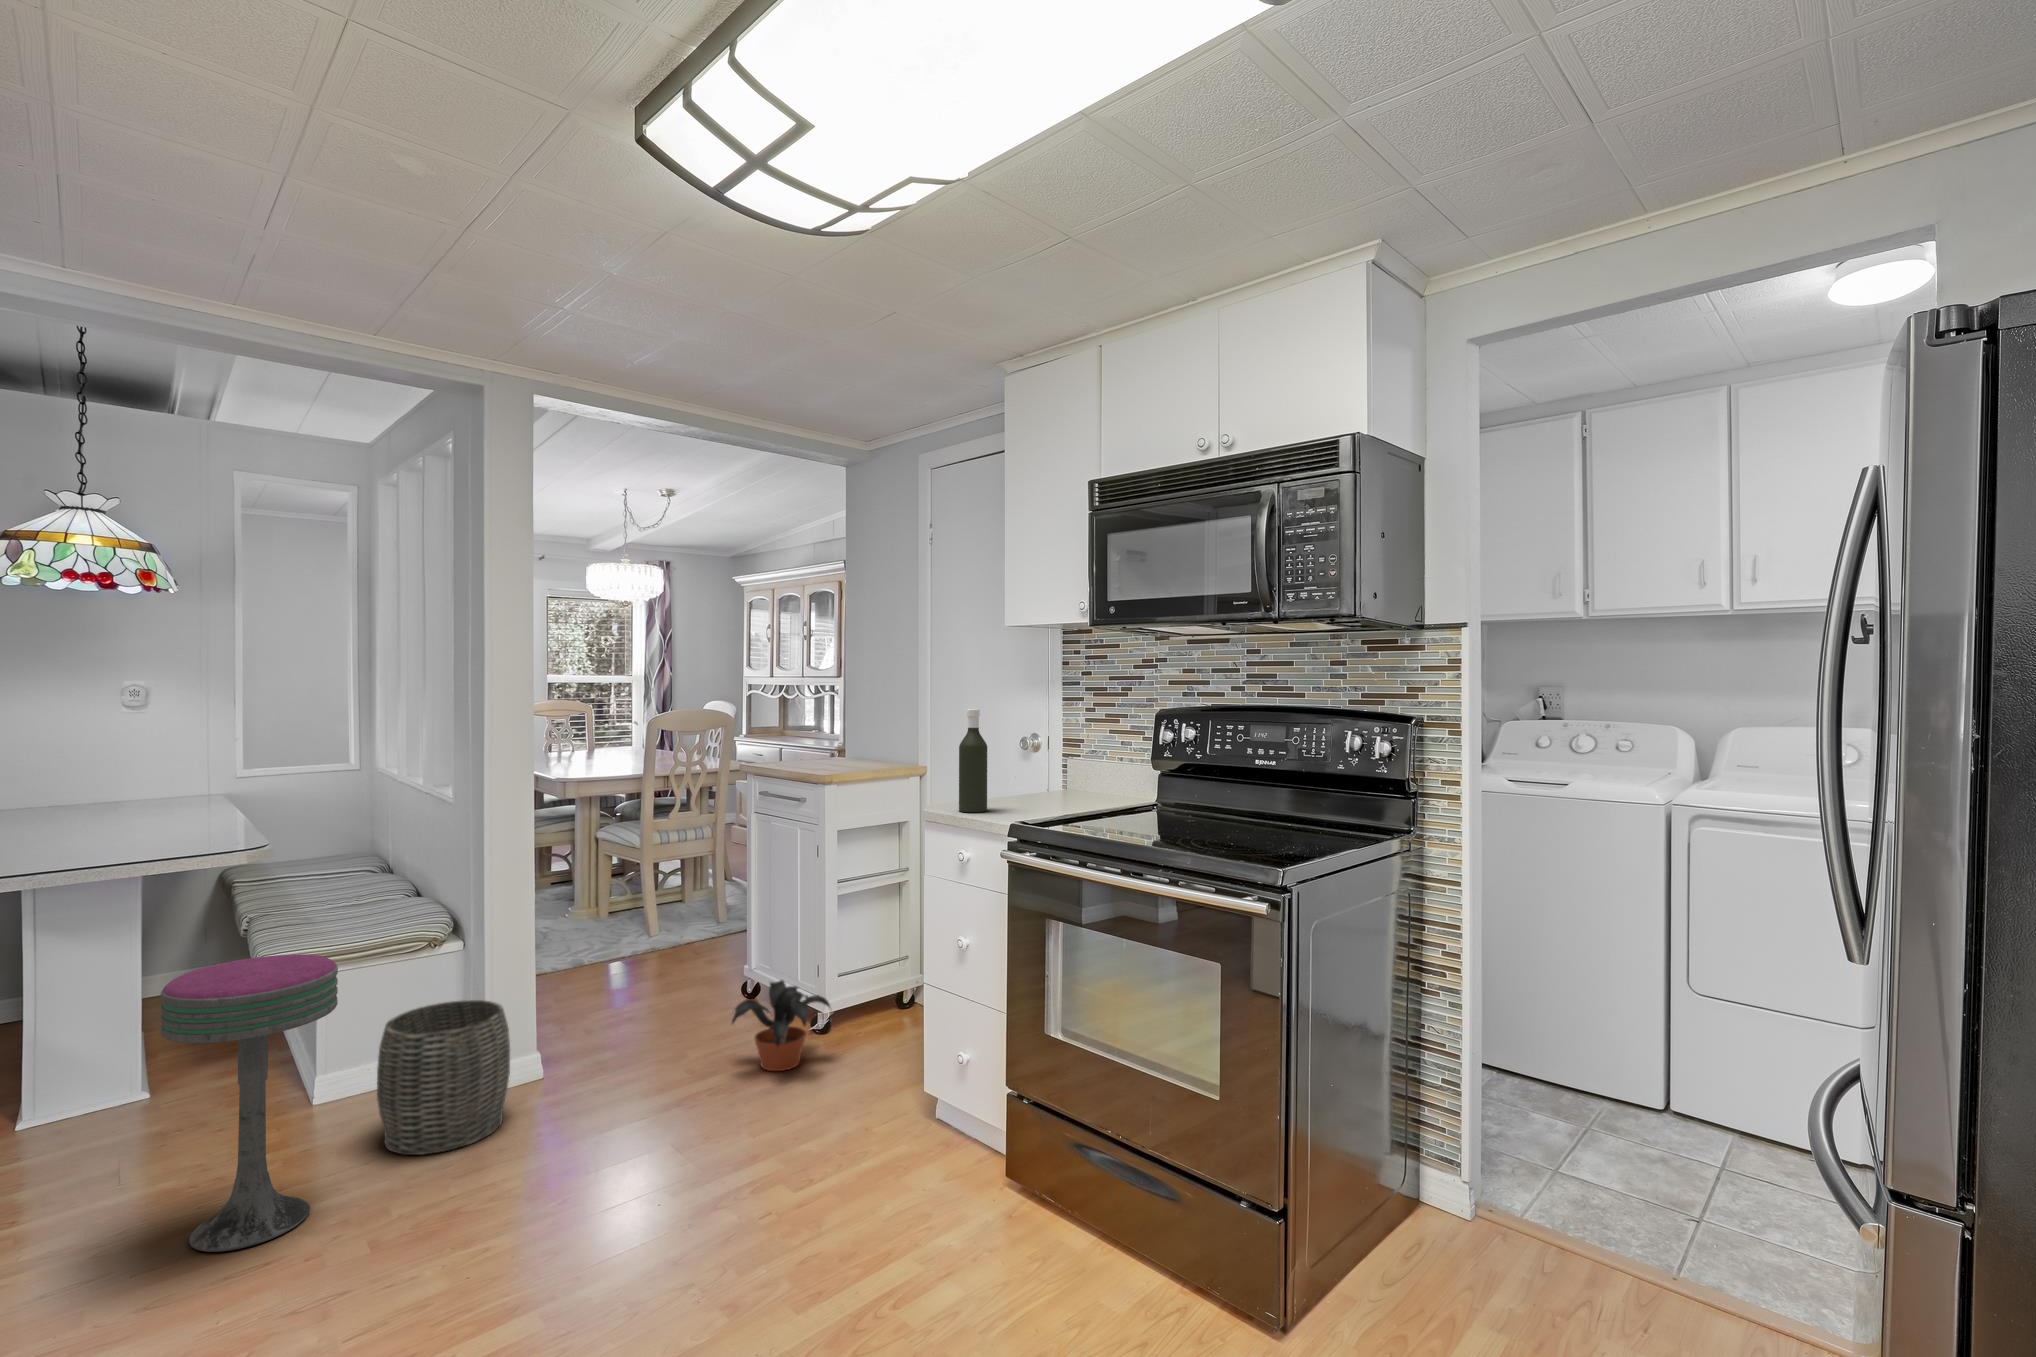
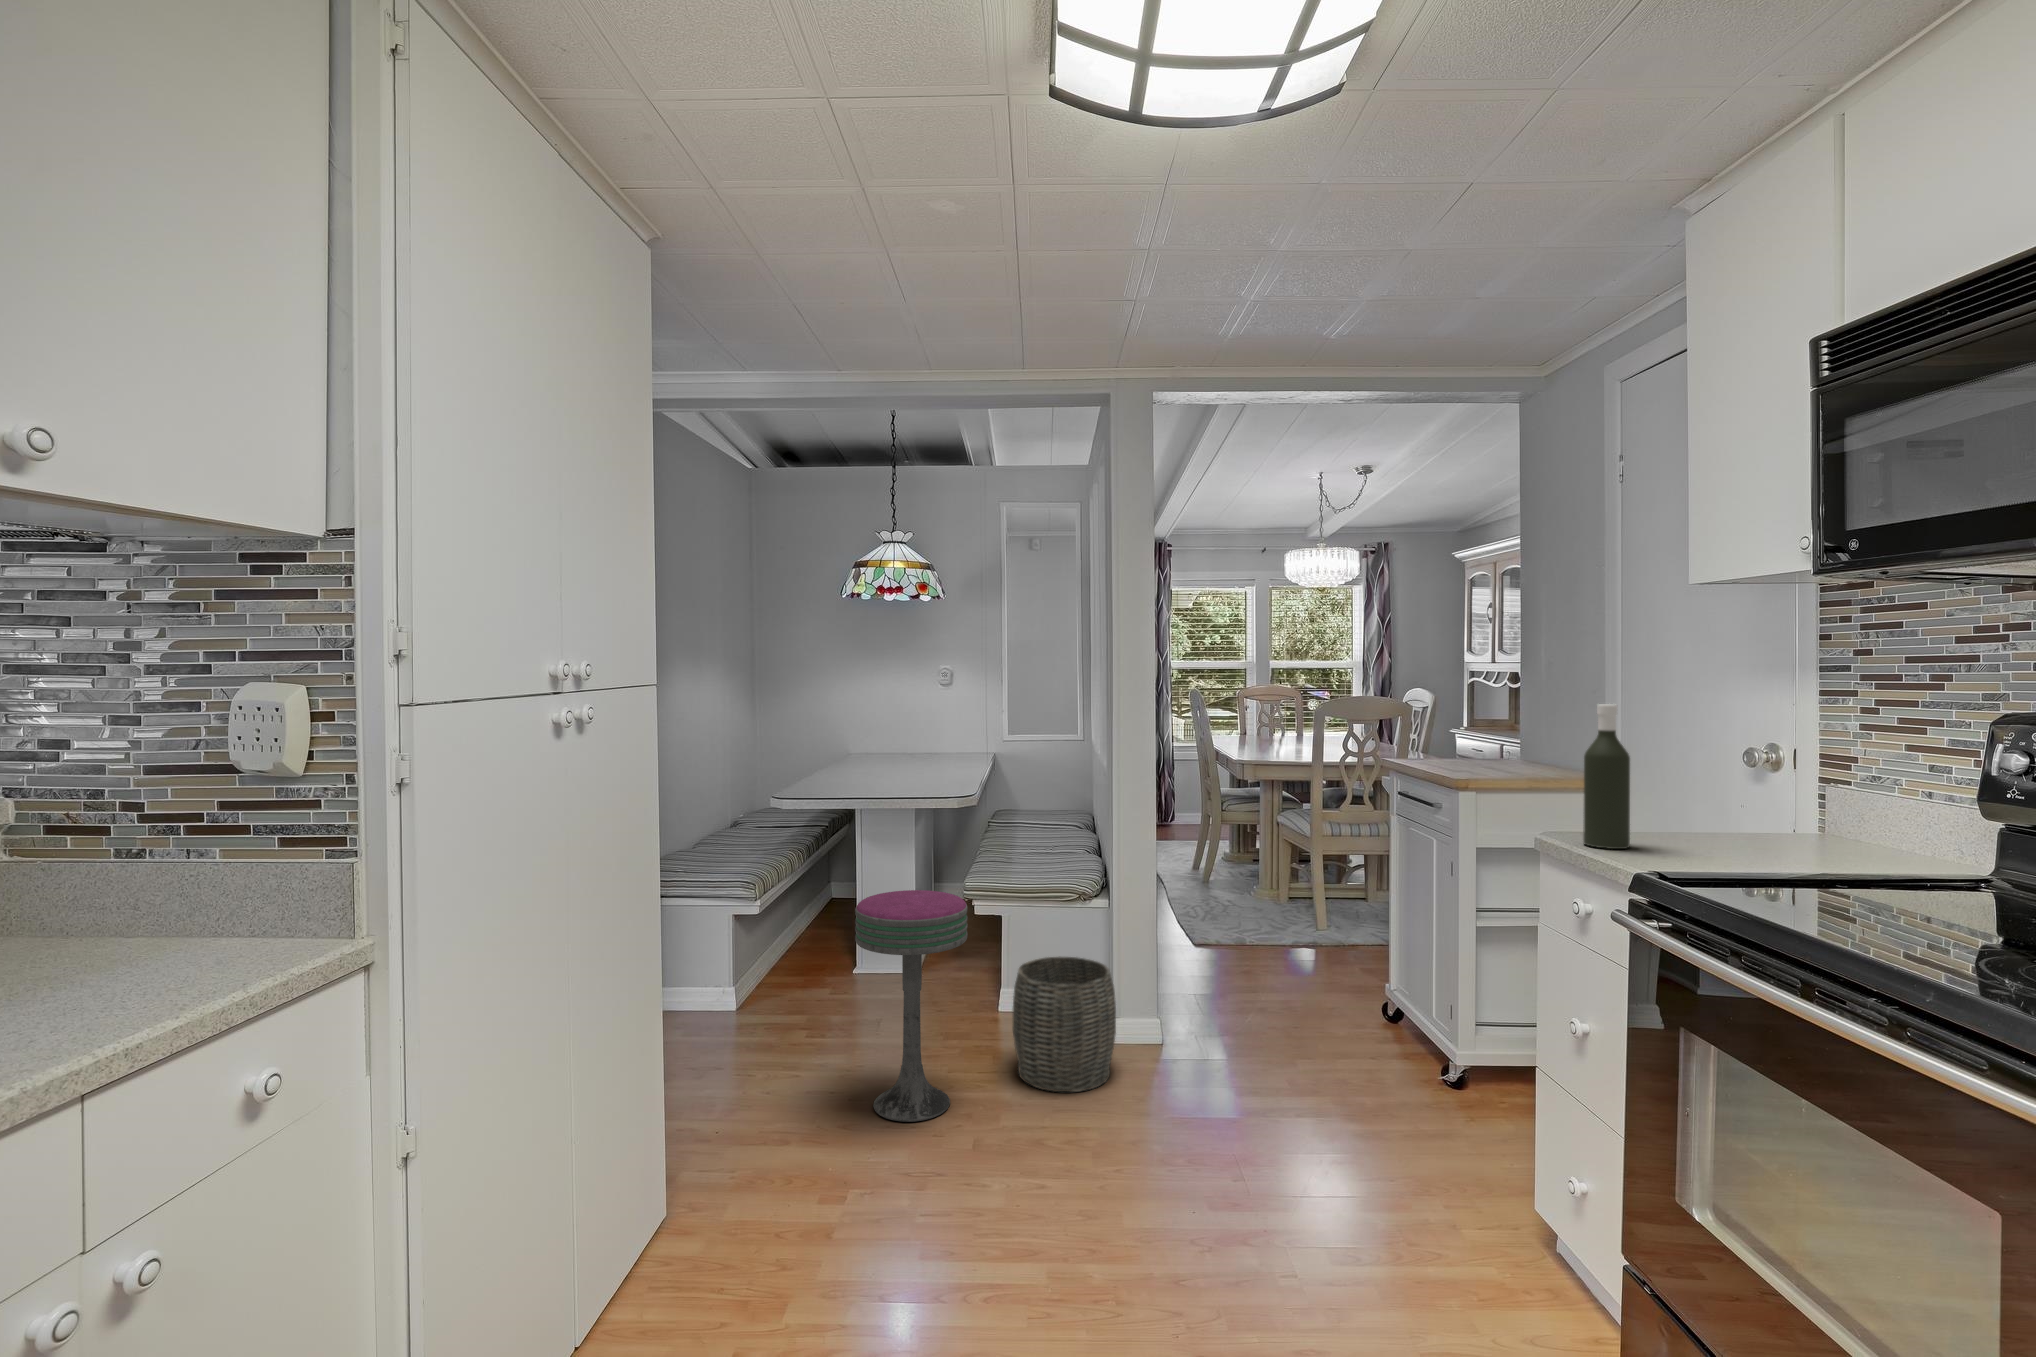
potted plant: present [732,980,830,1071] -> none [1328,1009,1452,1117]

